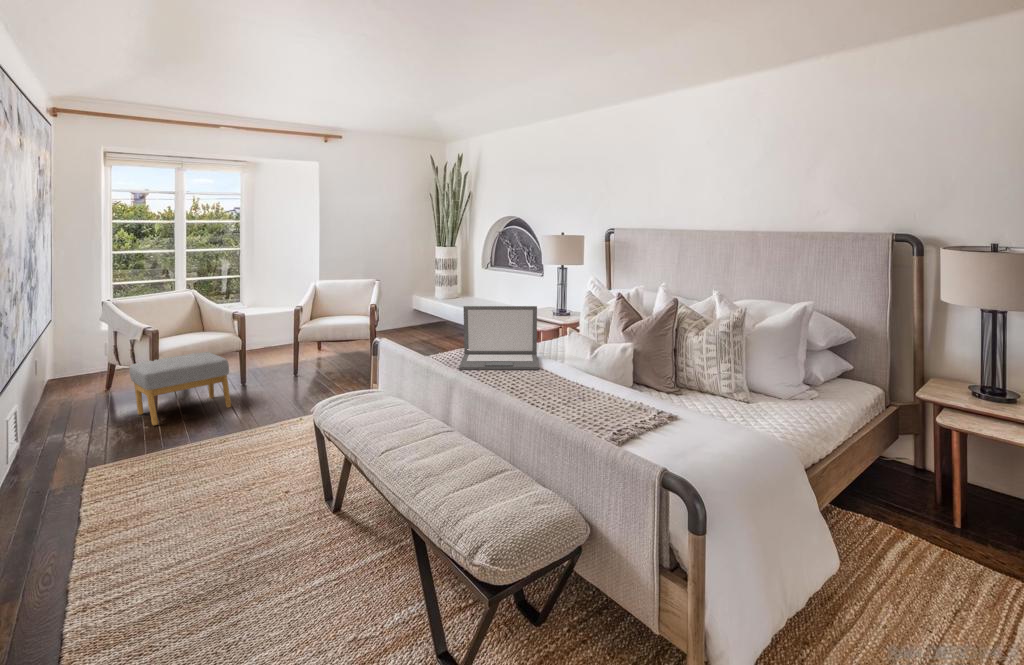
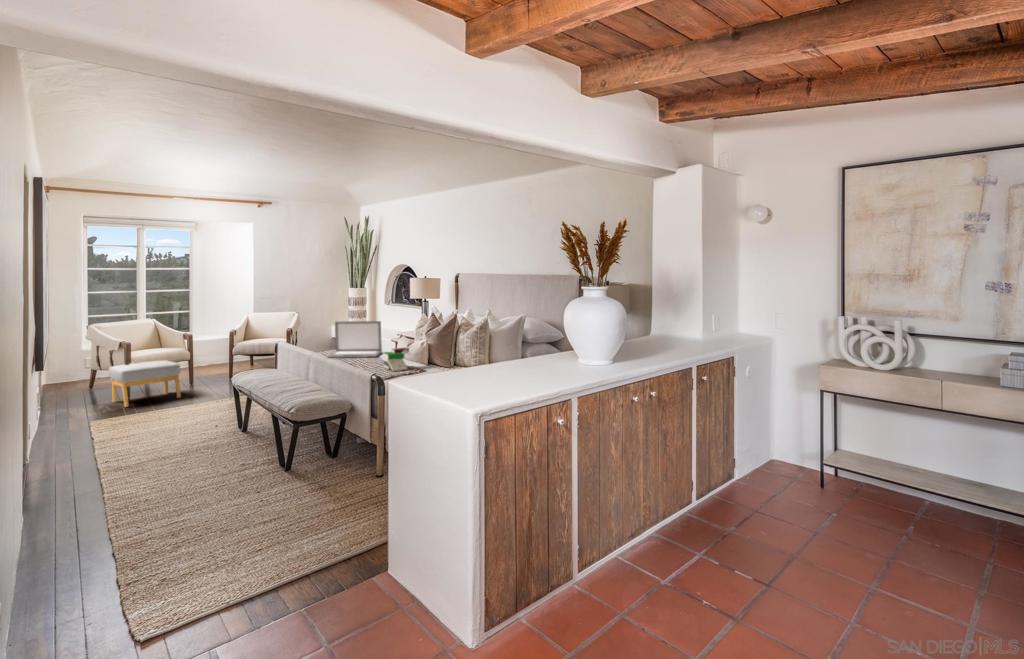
book: none [575,364,634,418] -> present [382,348,409,372]

